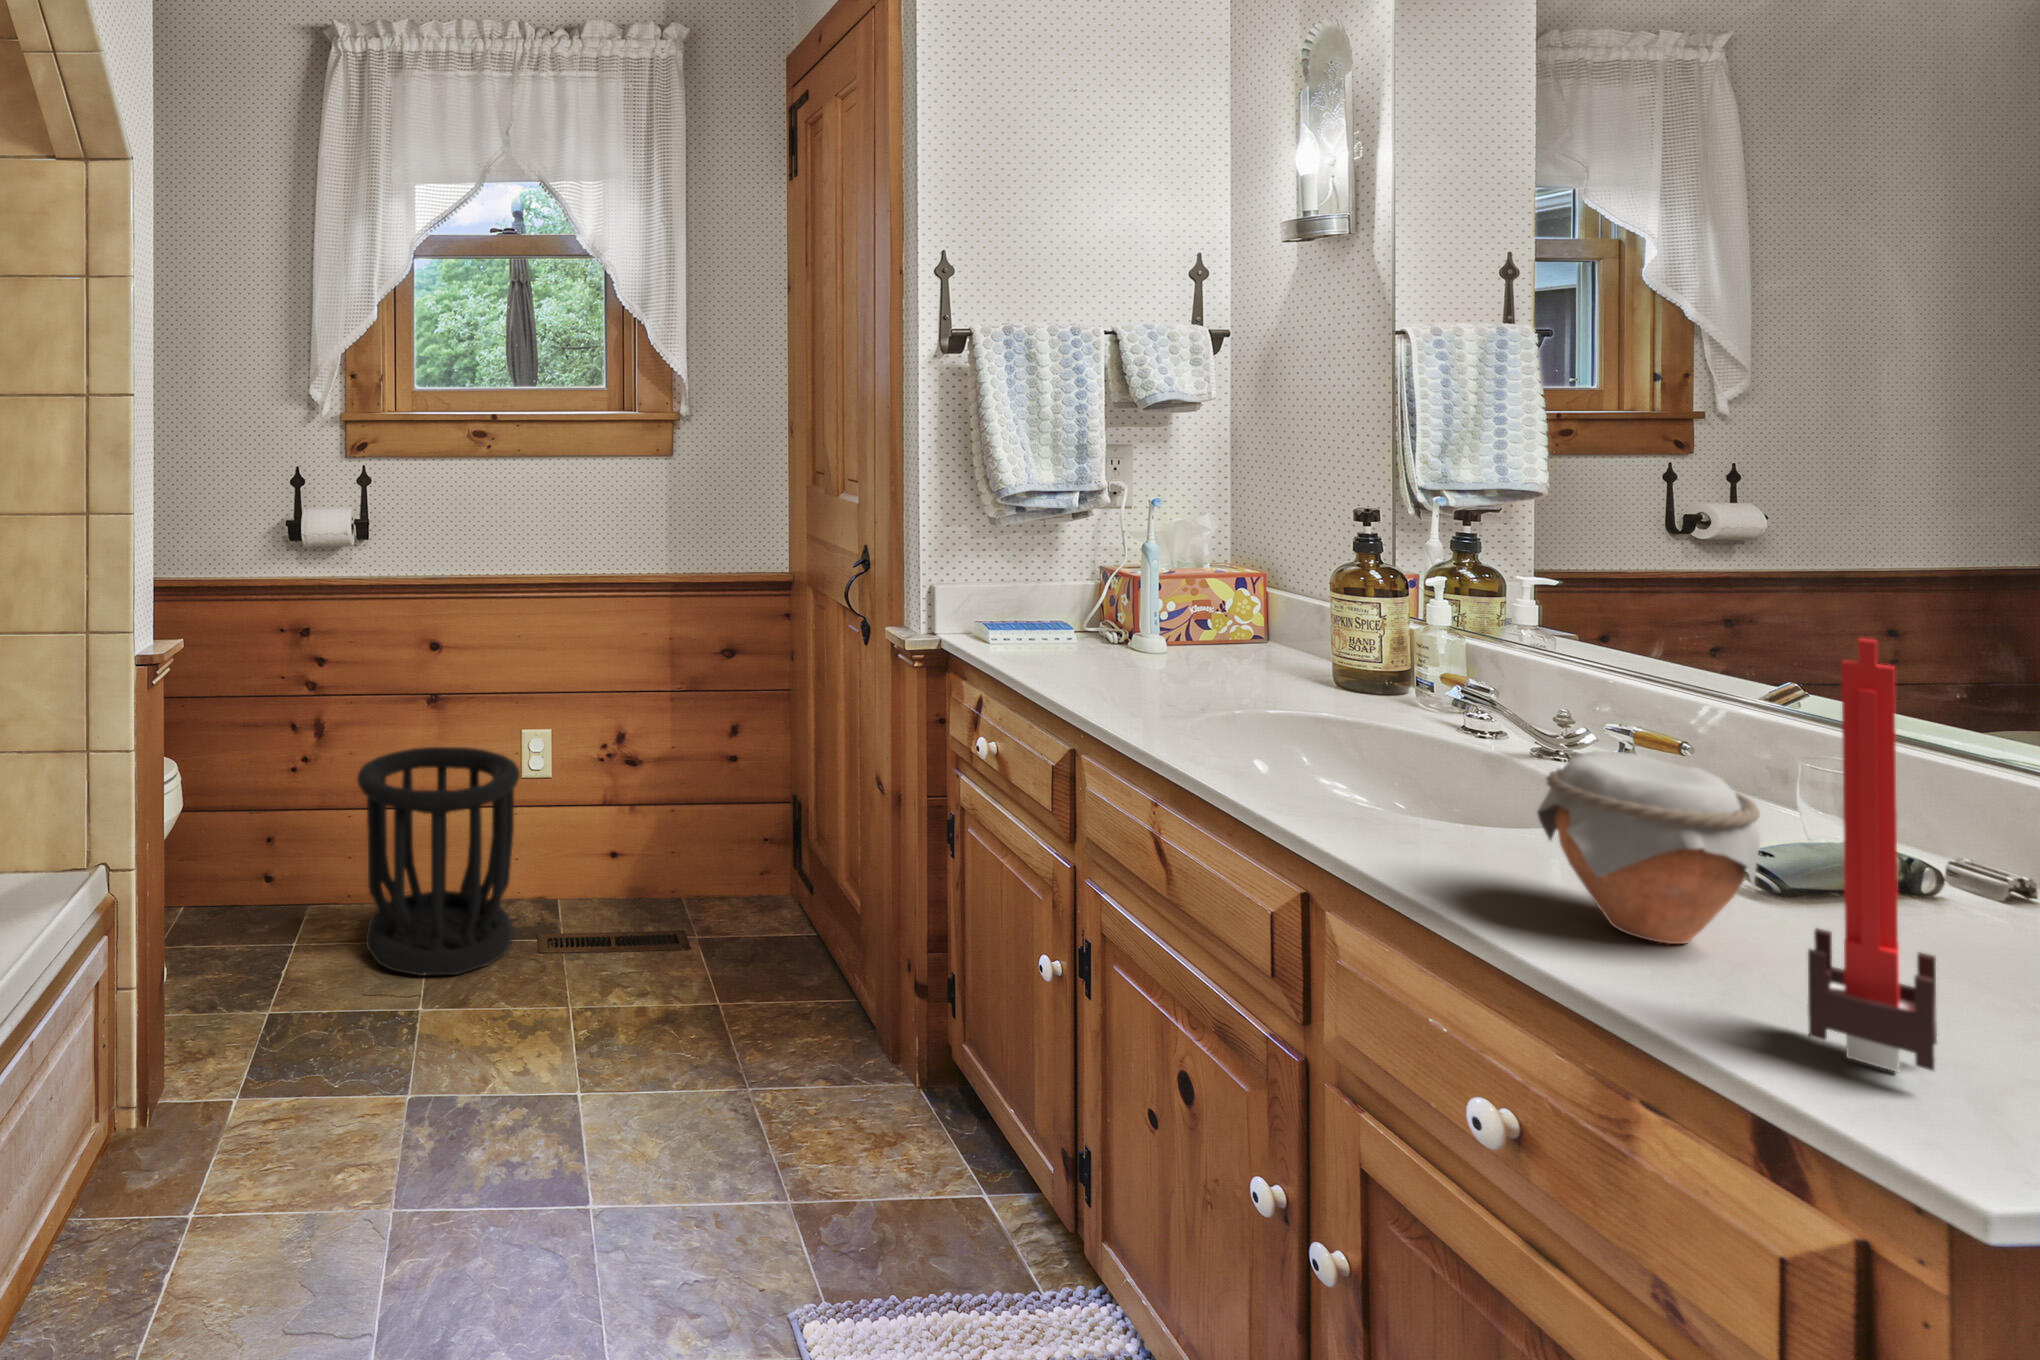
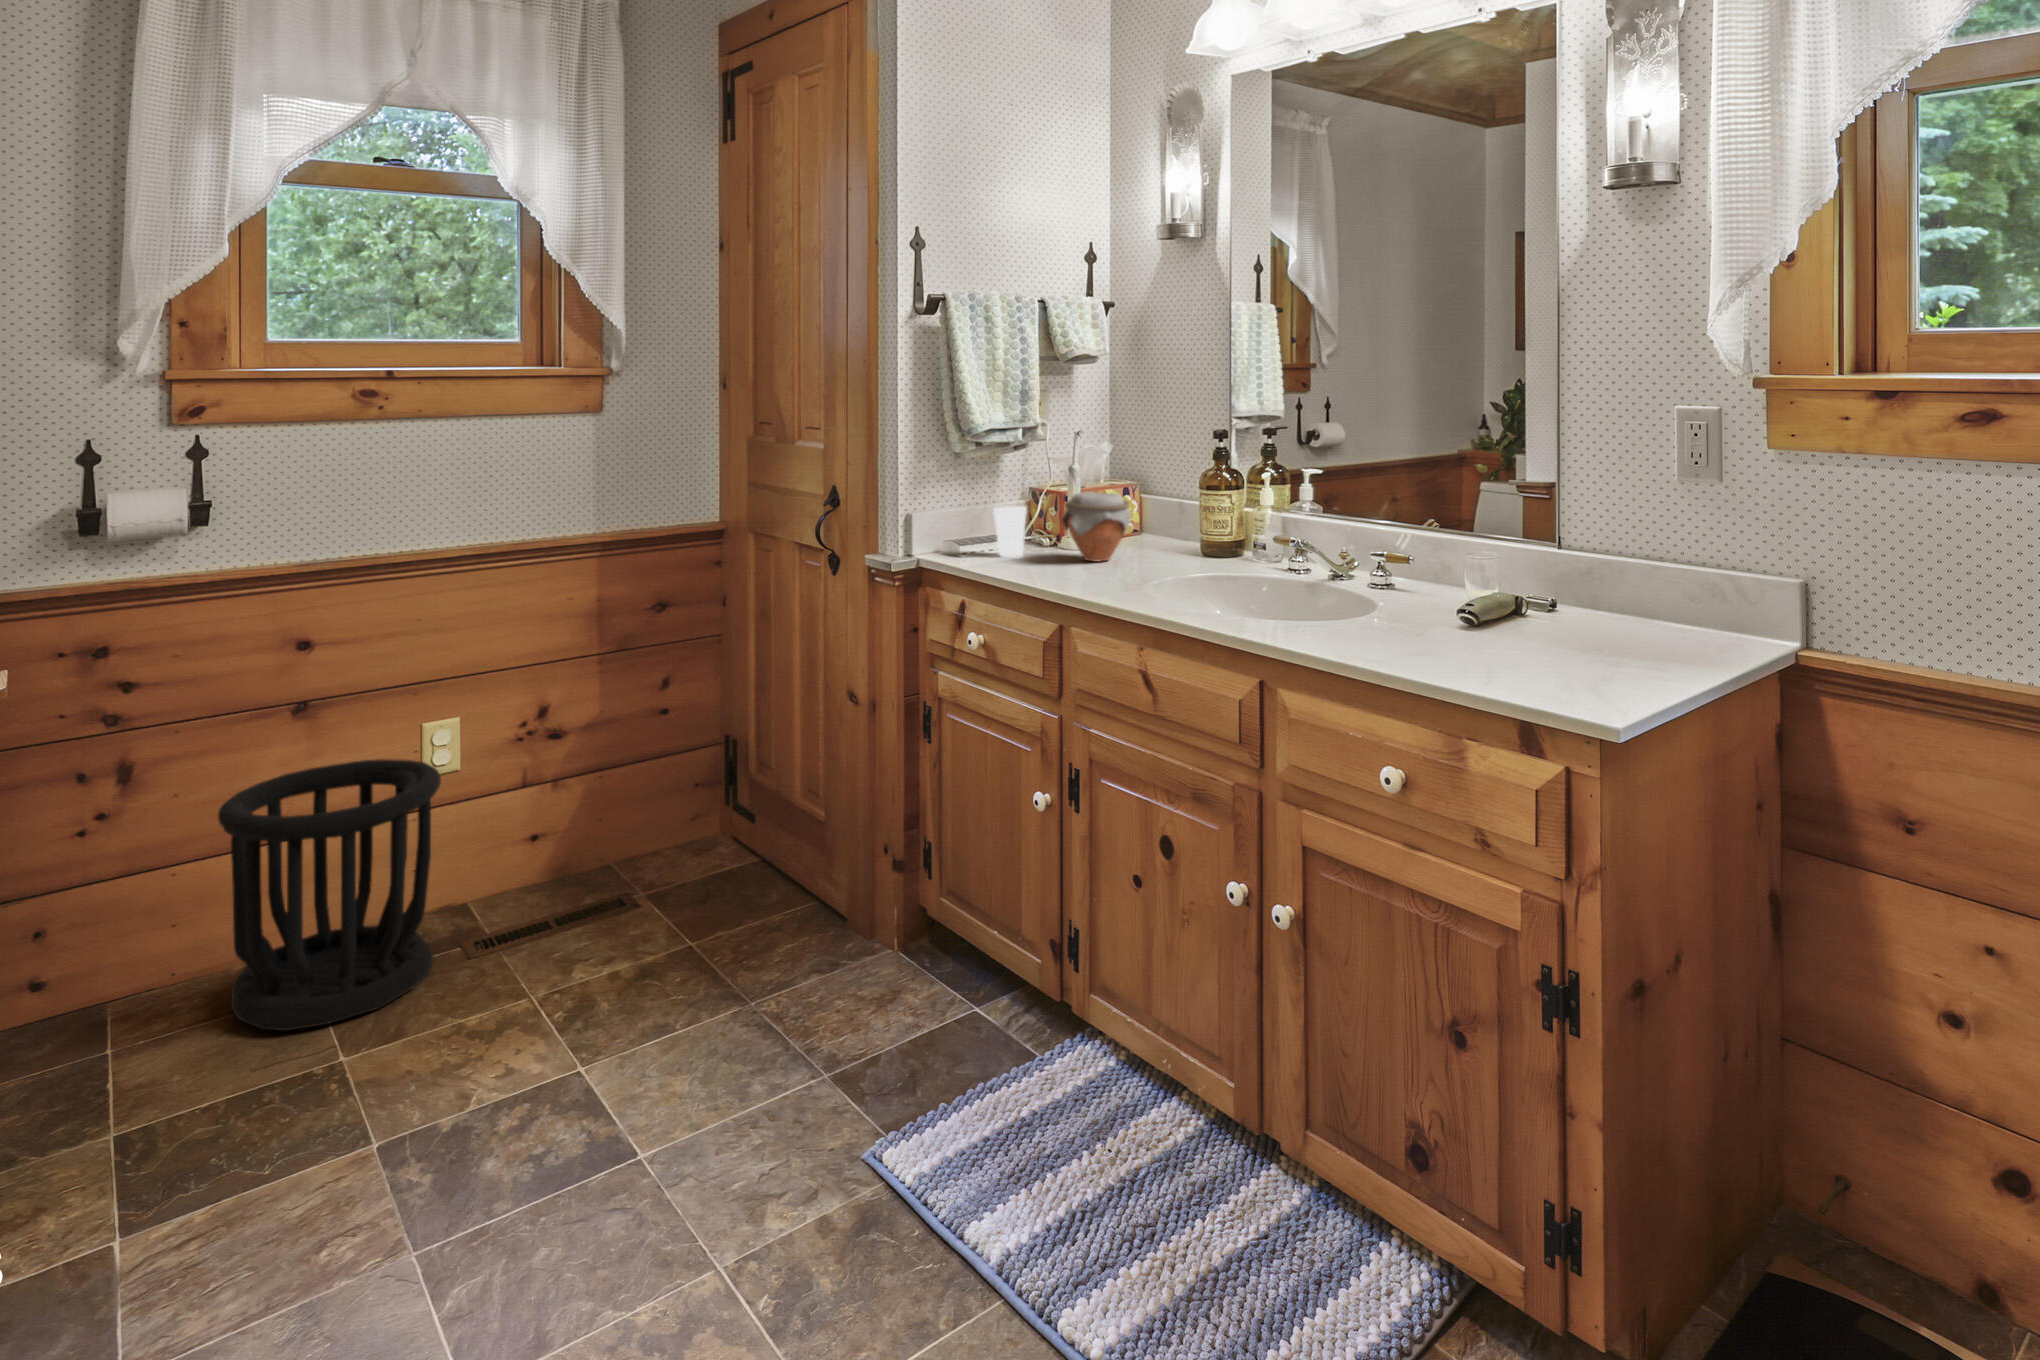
cup: none [1032,583,1076,647] -> present [993,506,1027,556]
candle: present [1808,639,1937,1072] -> none [1544,462,1596,682]
jar: present [1537,751,1760,944] -> present [1062,492,1131,561]

